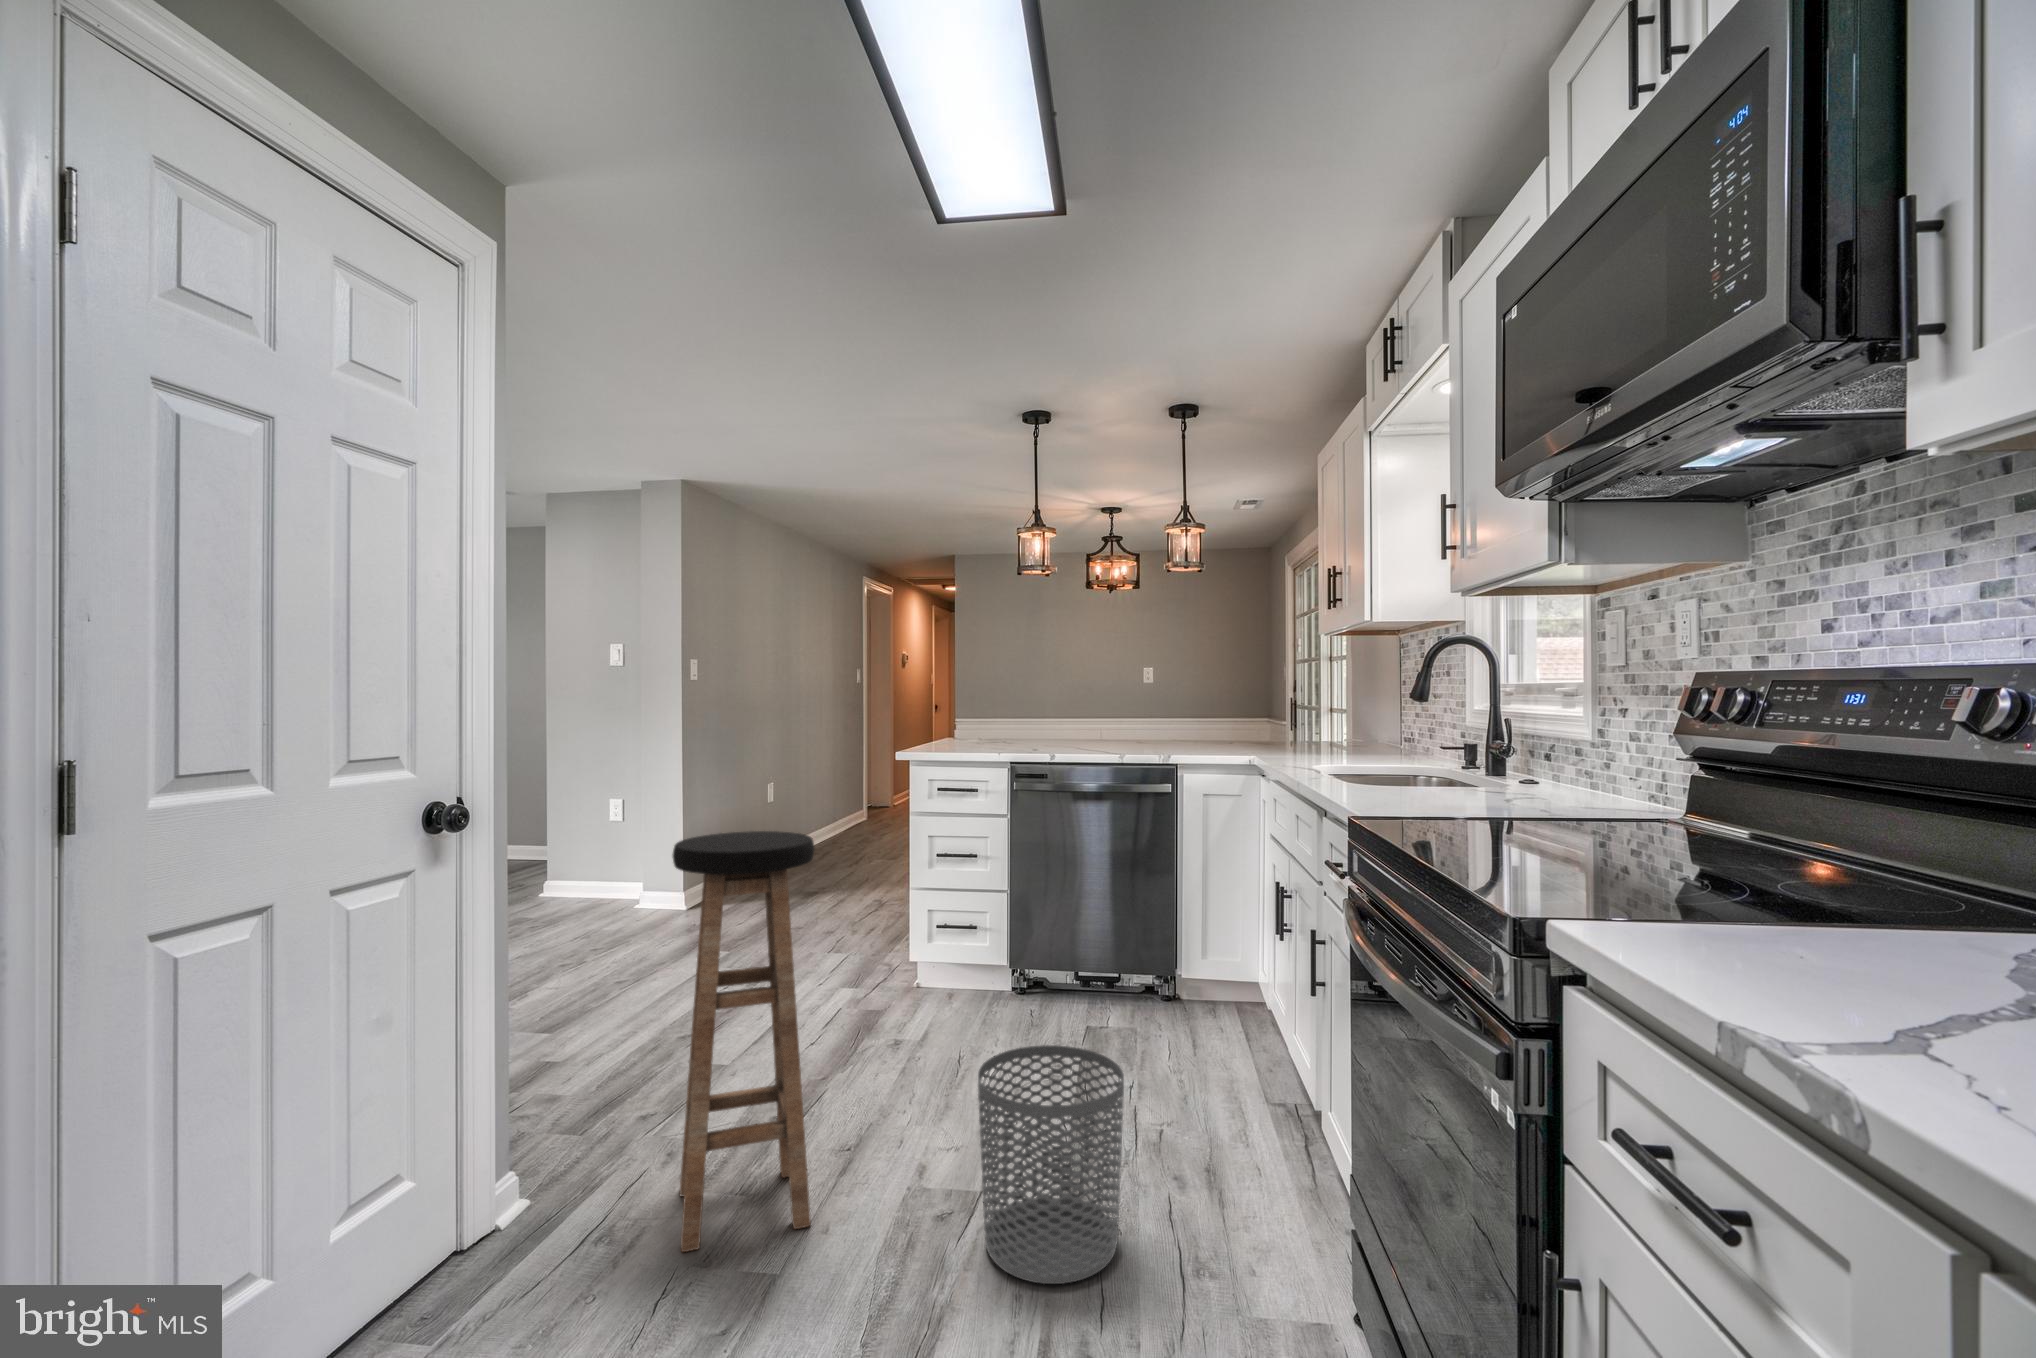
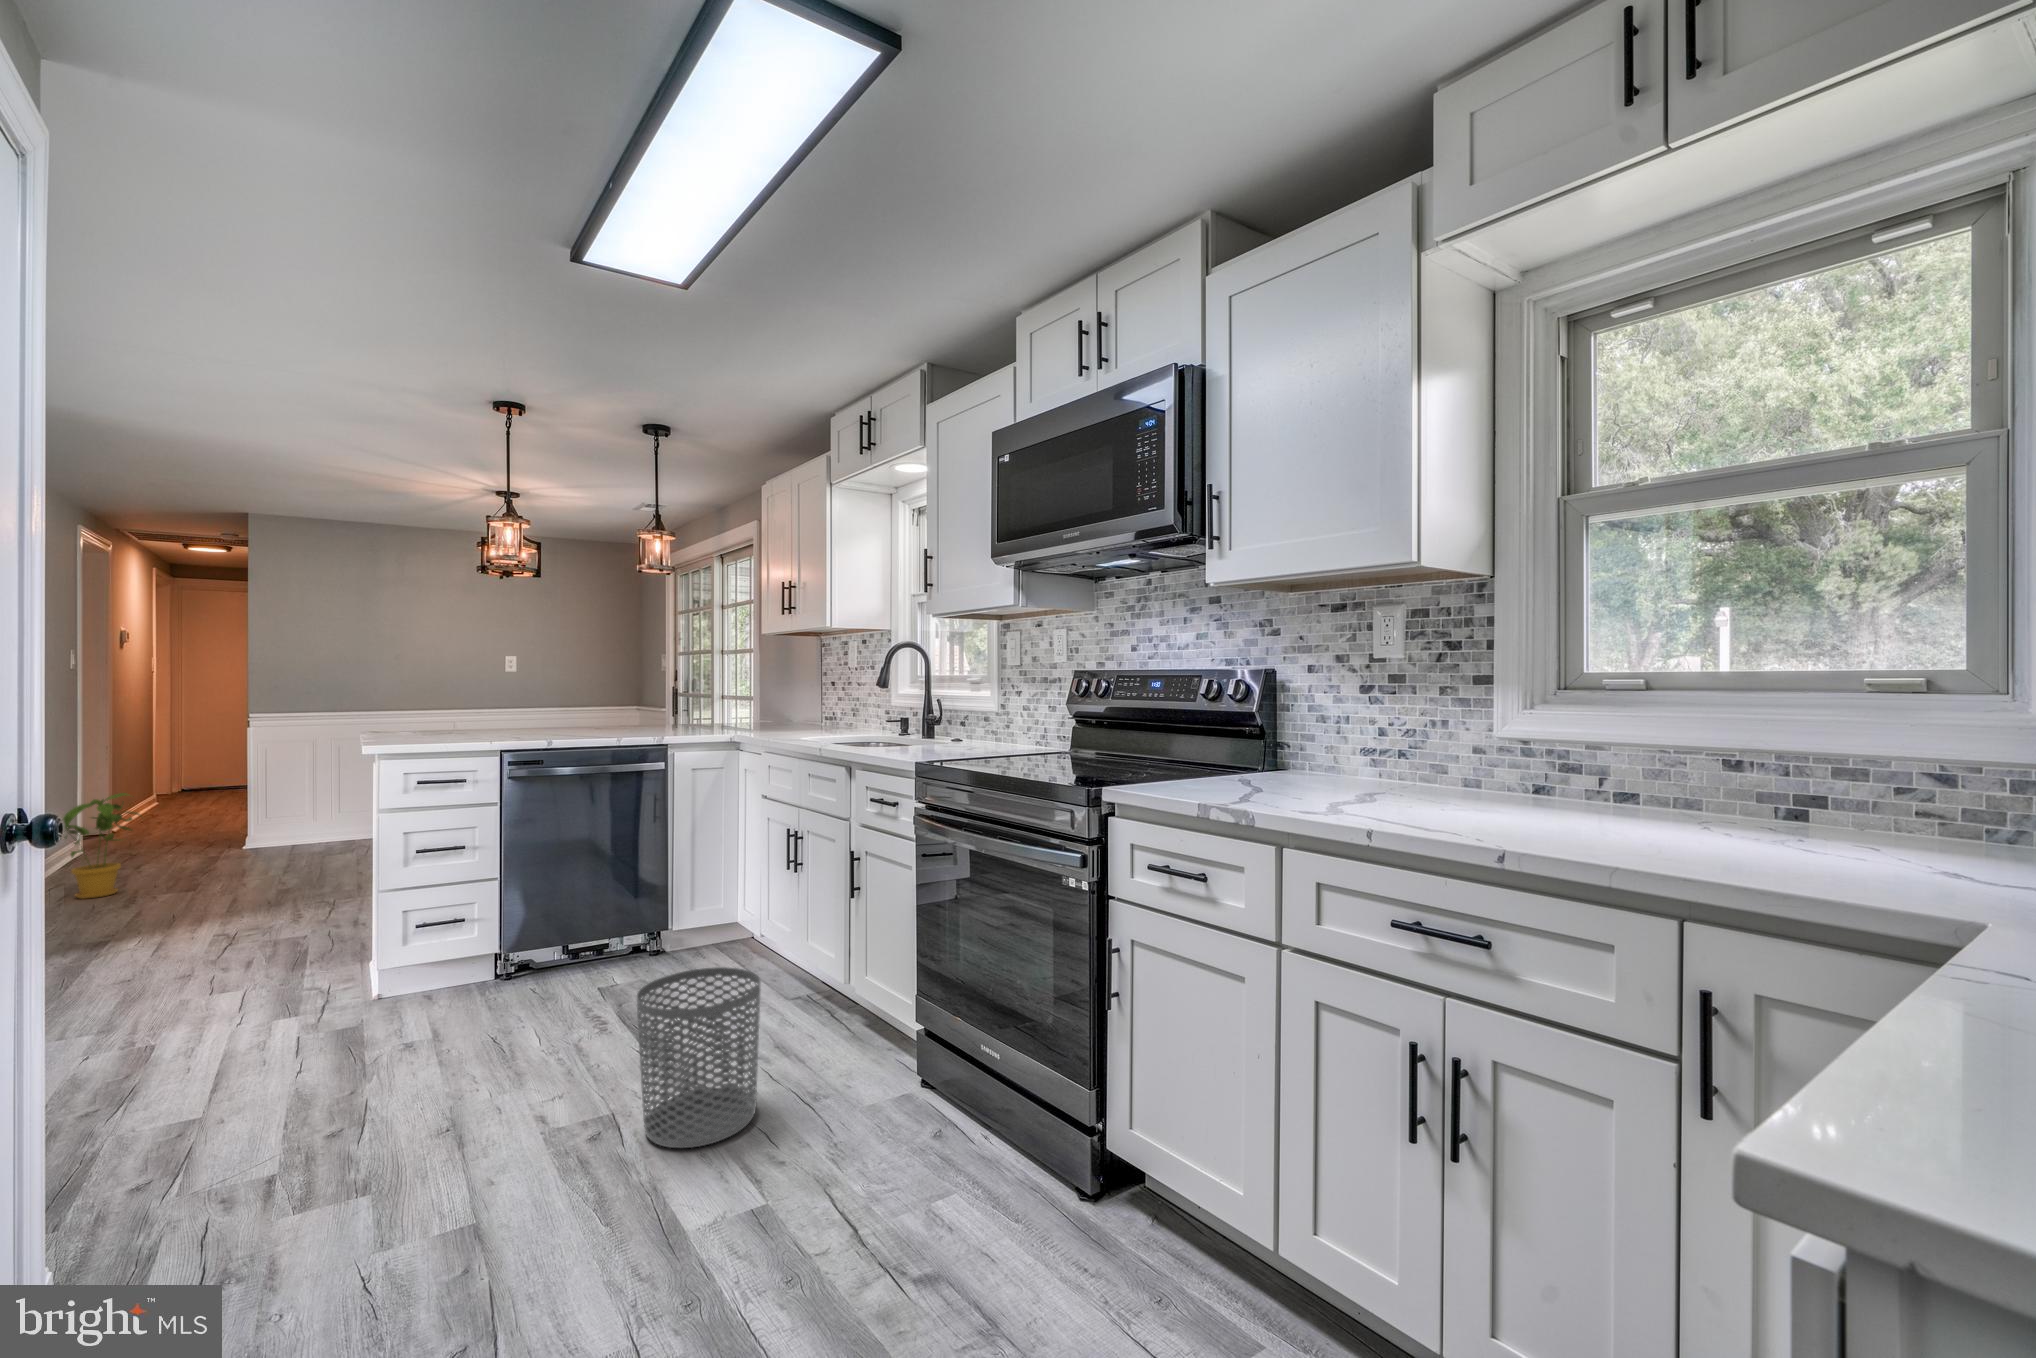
house plant: none [815,775,880,853] -> present [63,793,140,899]
bar stool: present [672,831,814,1252] -> none [263,830,466,1269]

